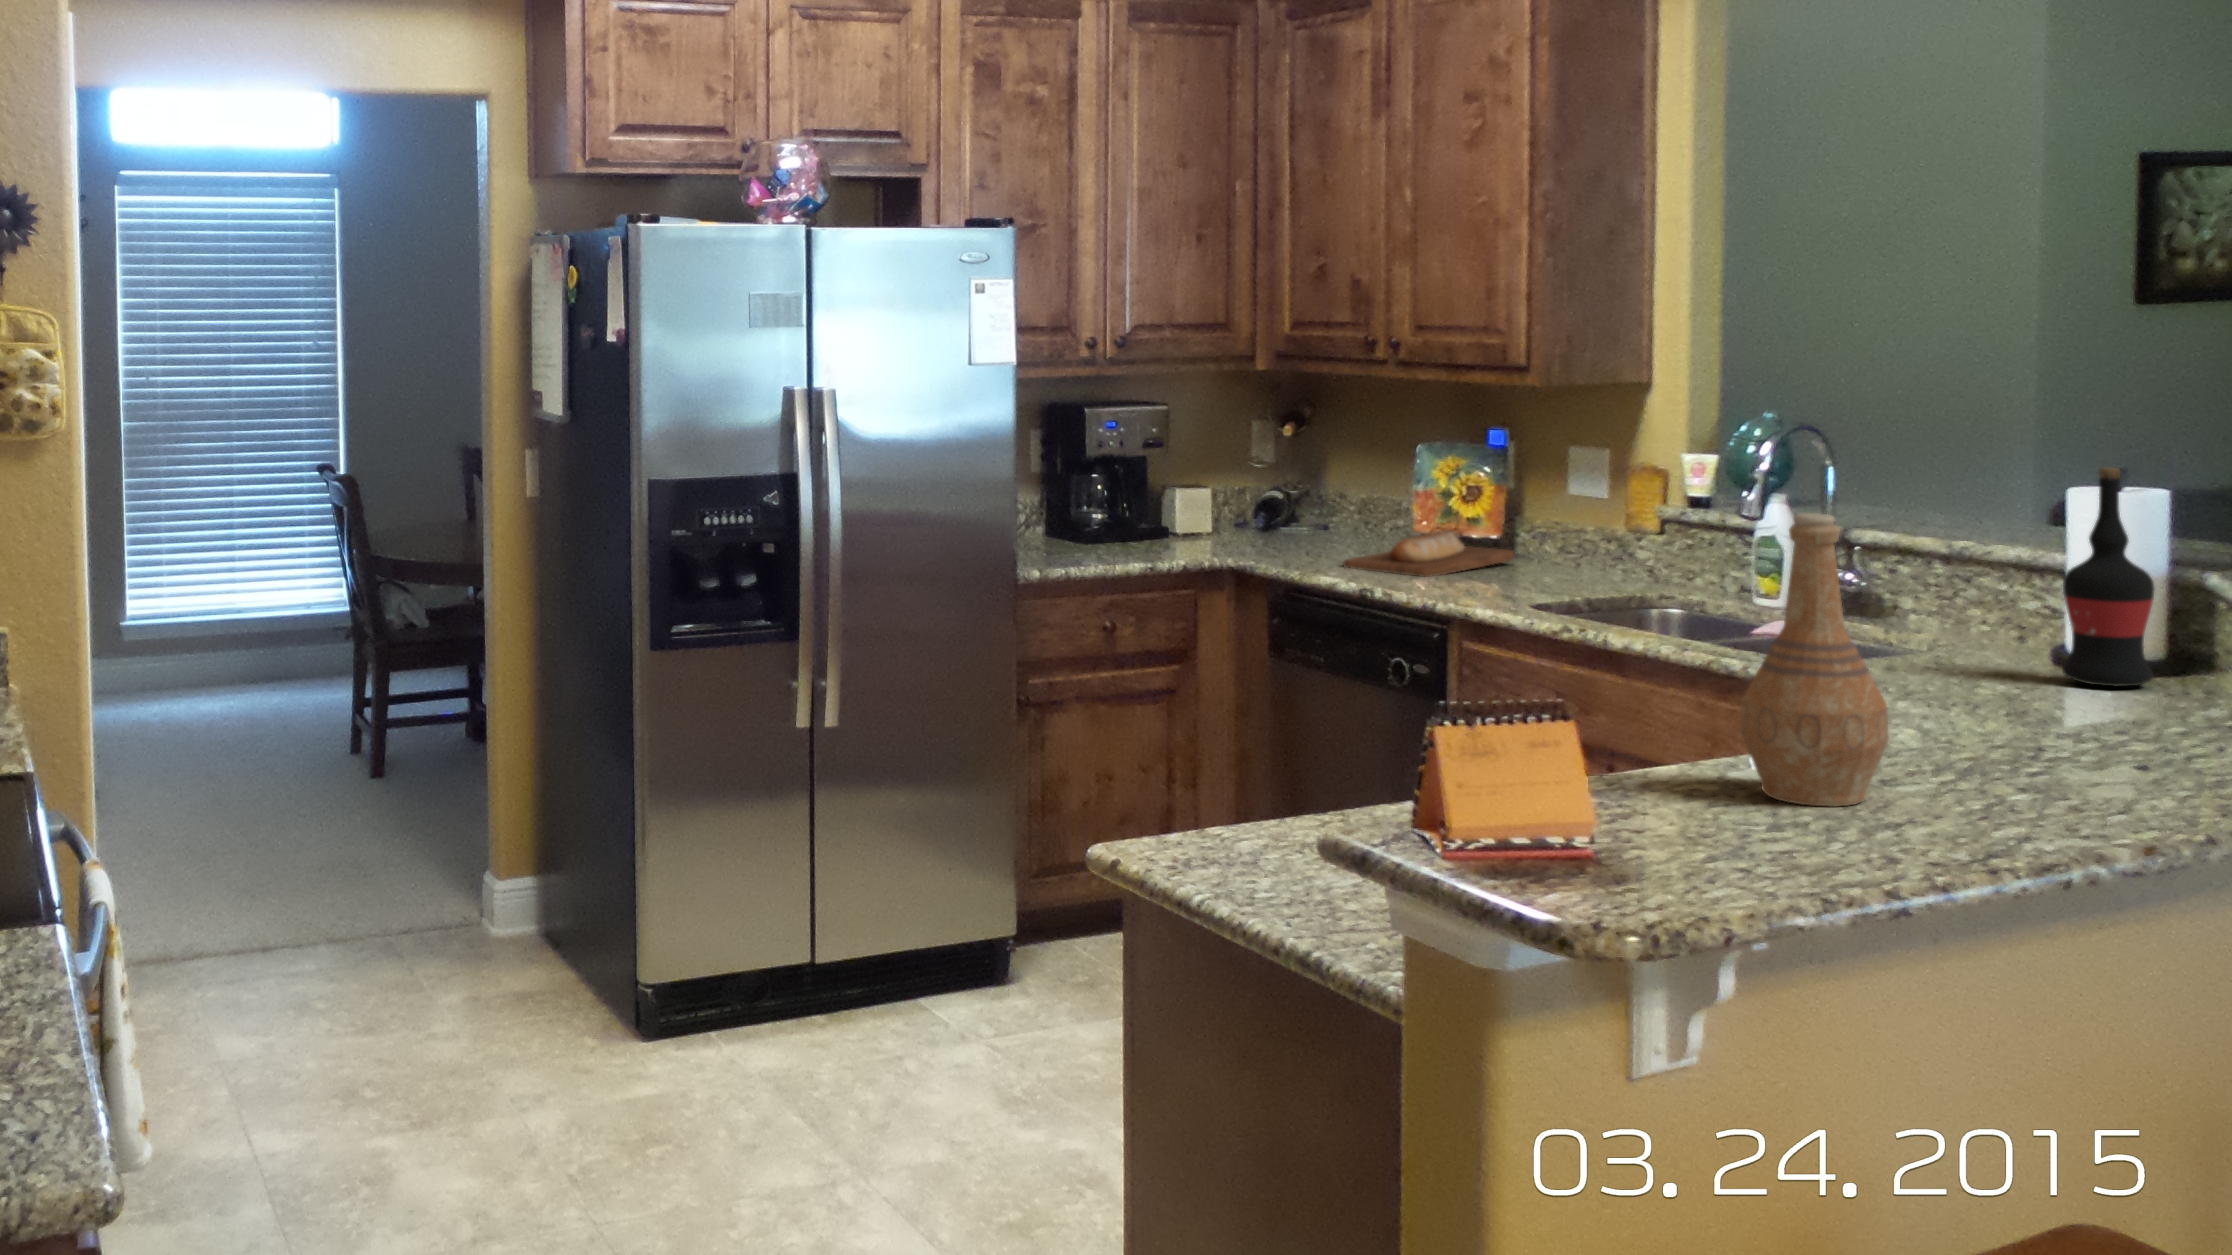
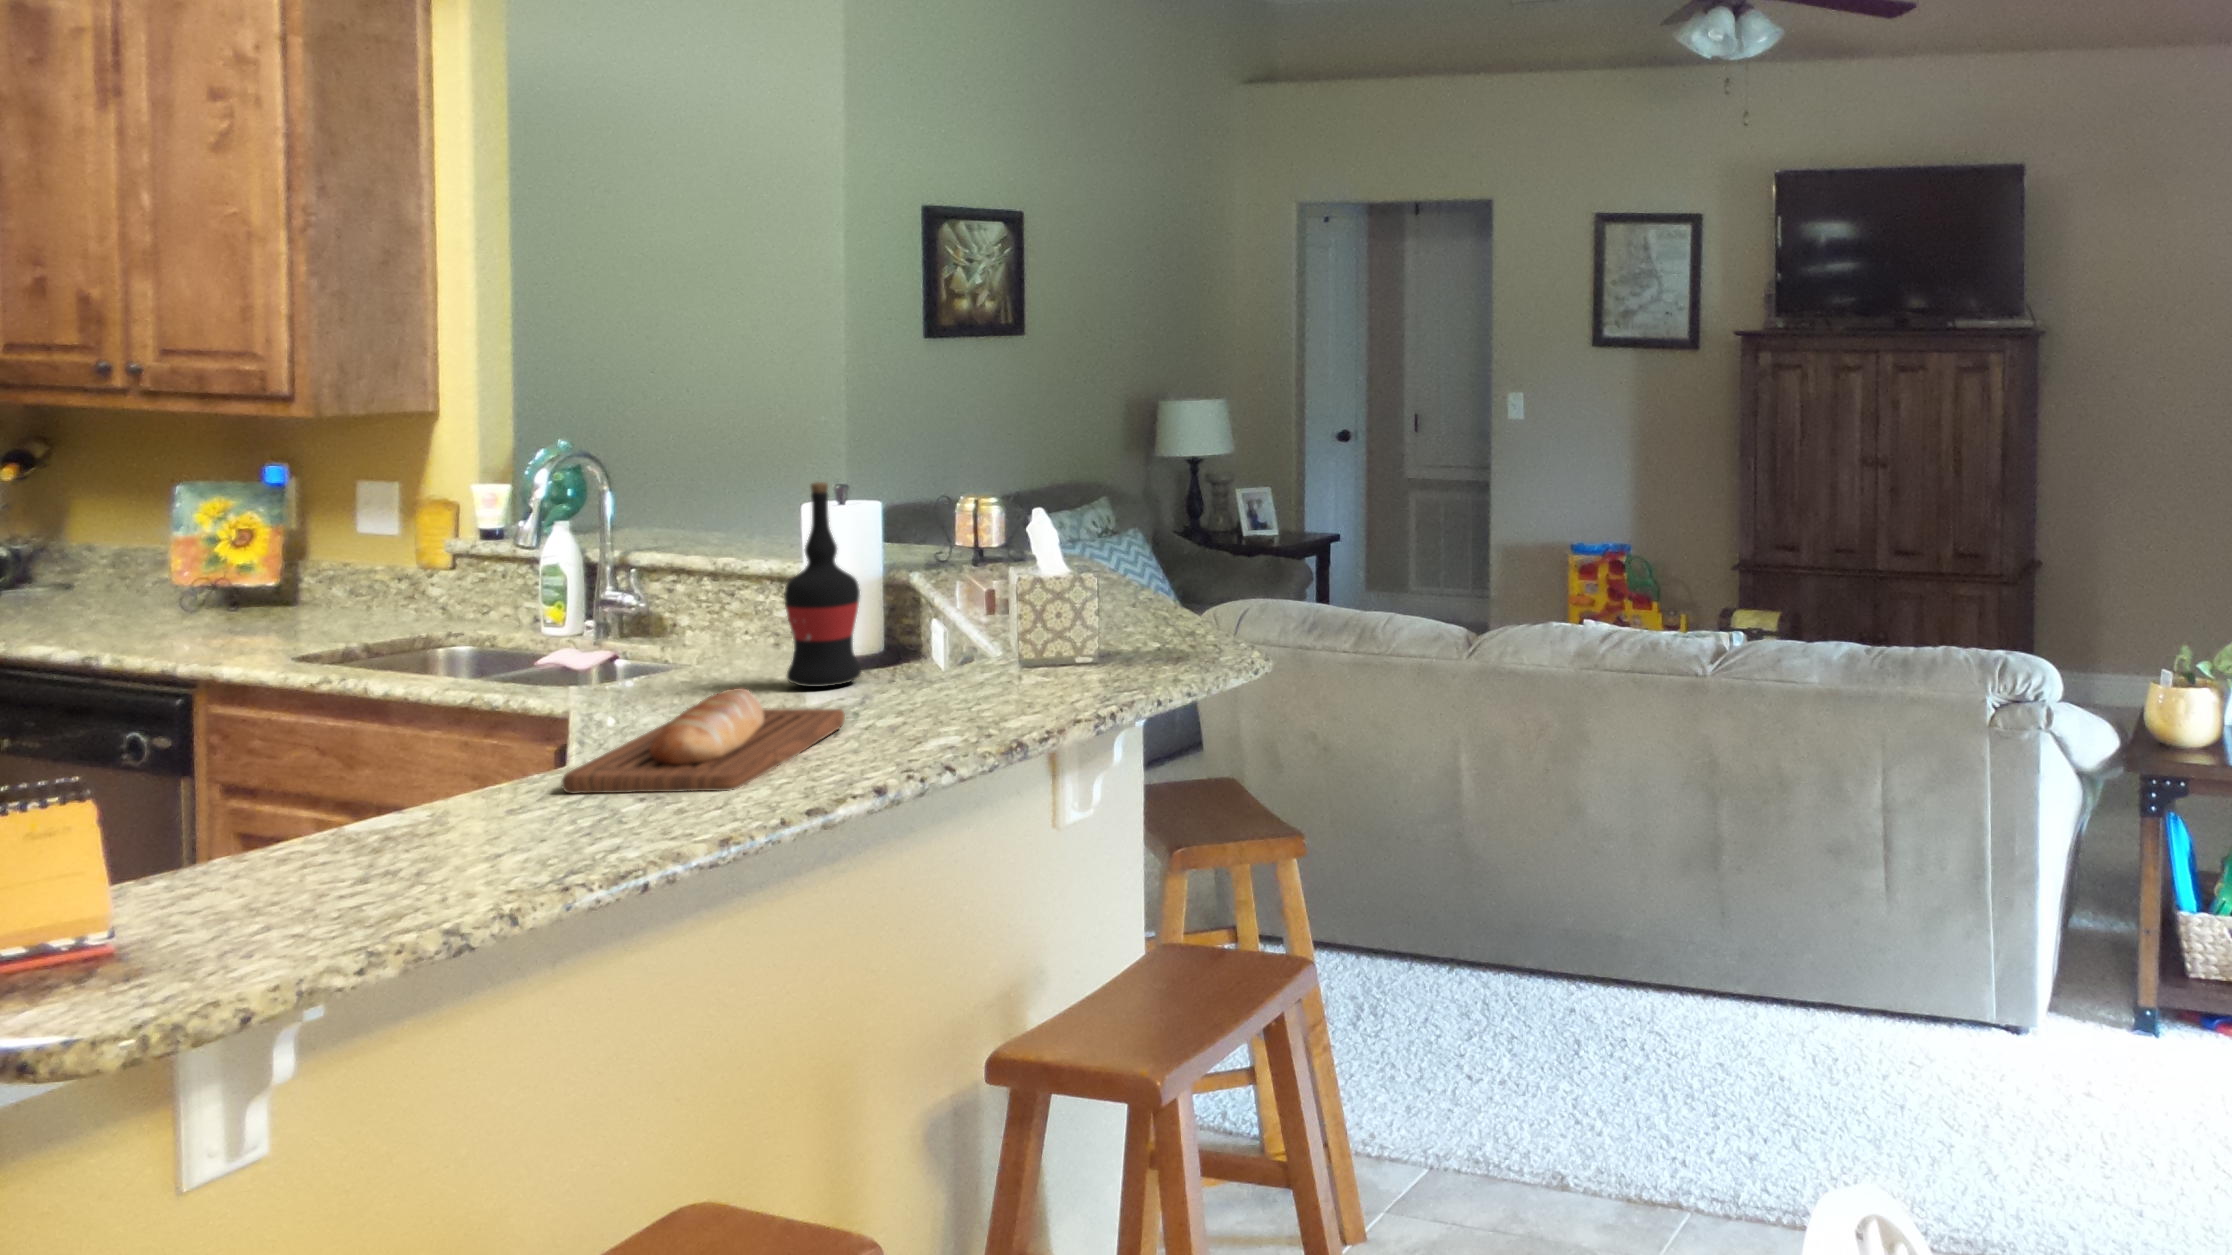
vase: present [1740,513,1889,807] -> none [367,556,536,887]
bread loaf: present [1343,530,1514,577] -> present [562,688,845,794]

